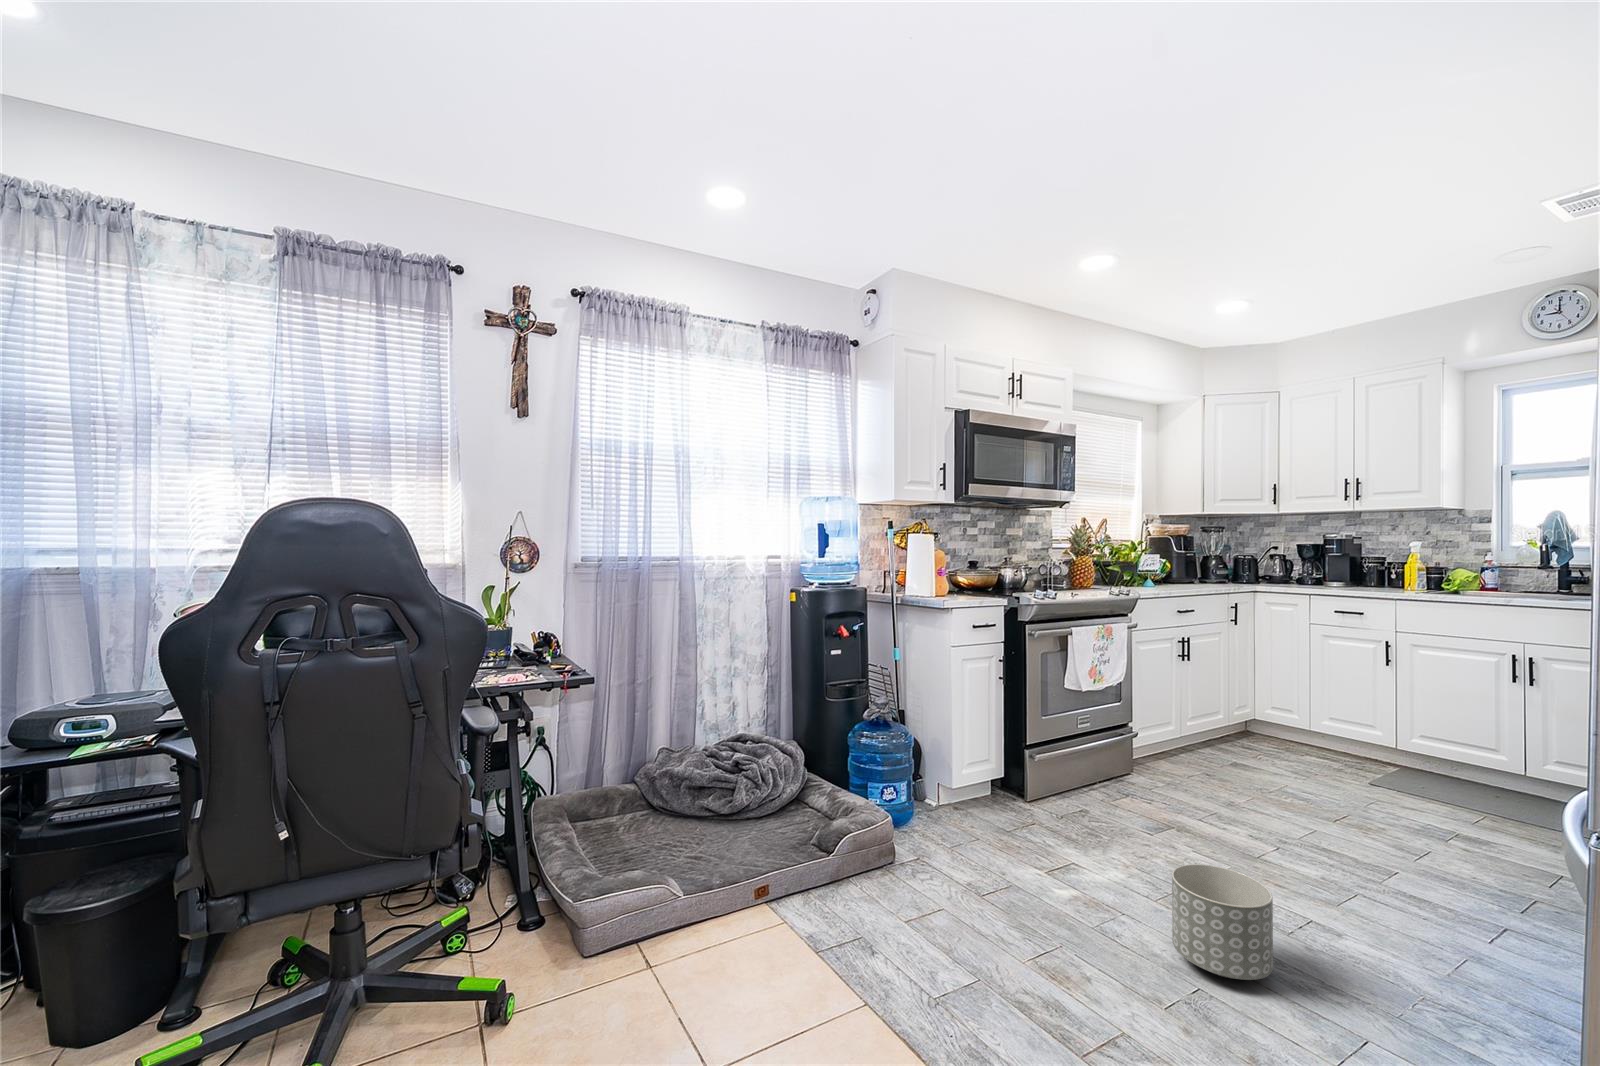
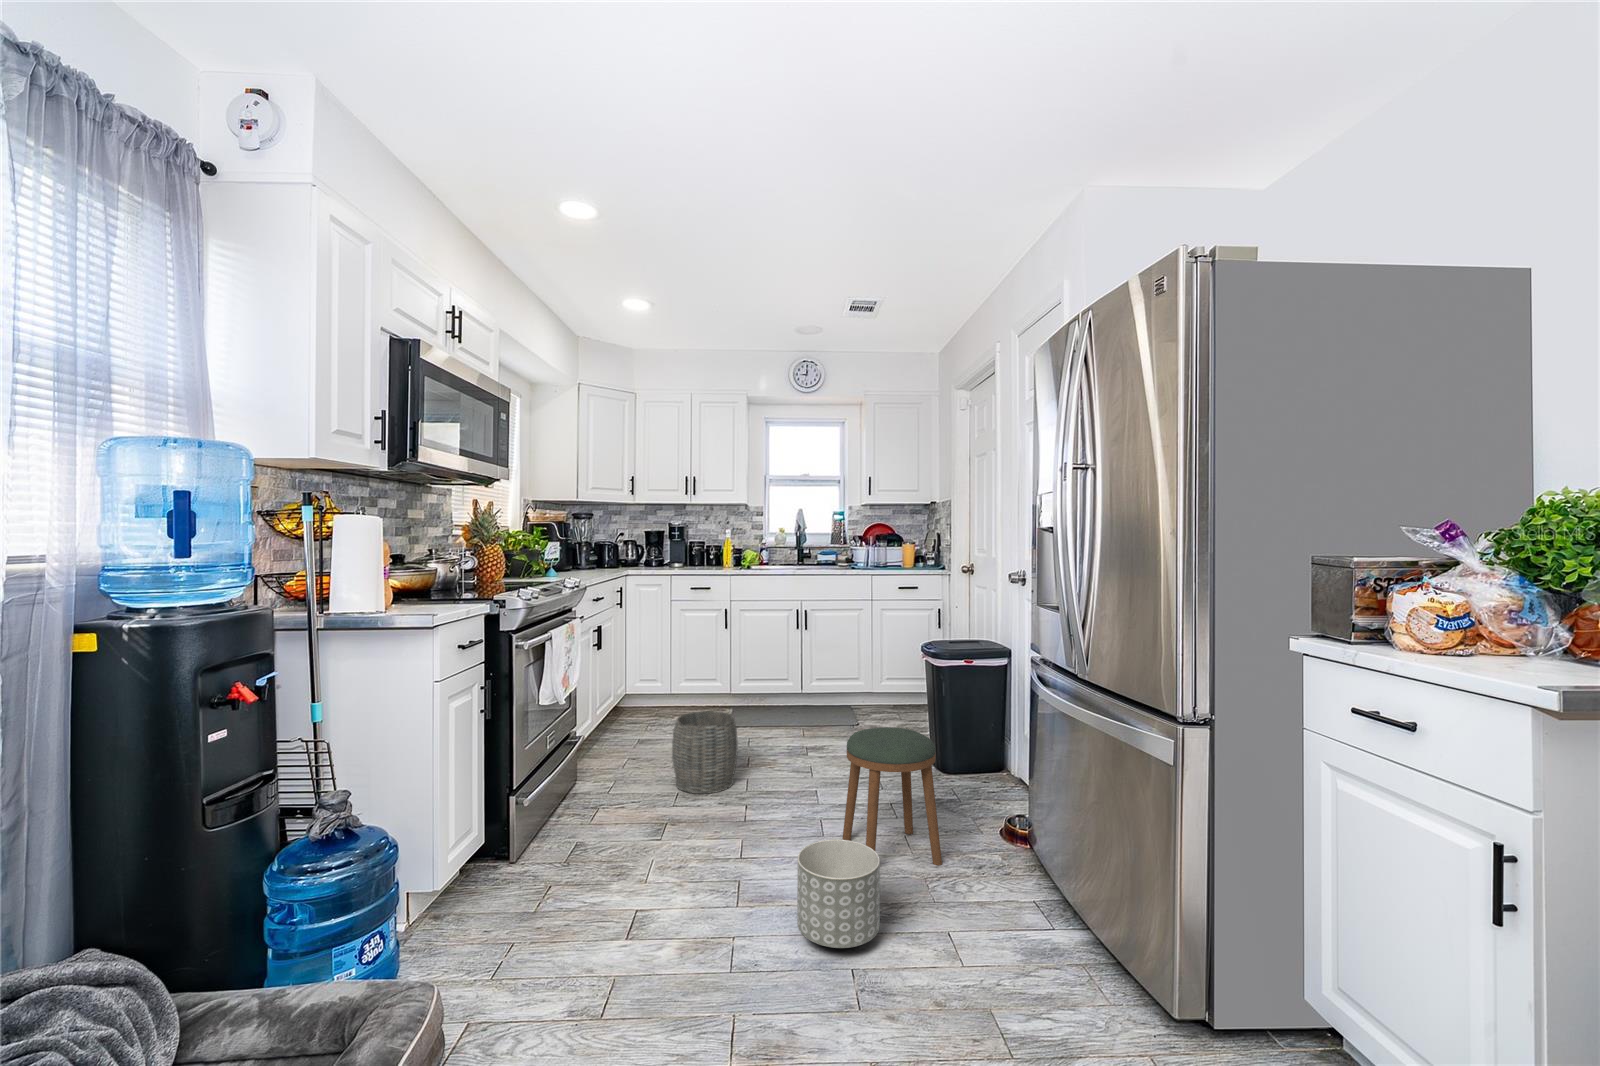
woven basket: none [1218,738,1302,830] -> present [672,711,738,794]
stool: none [1337,792,1490,1003] -> present [842,727,942,866]

